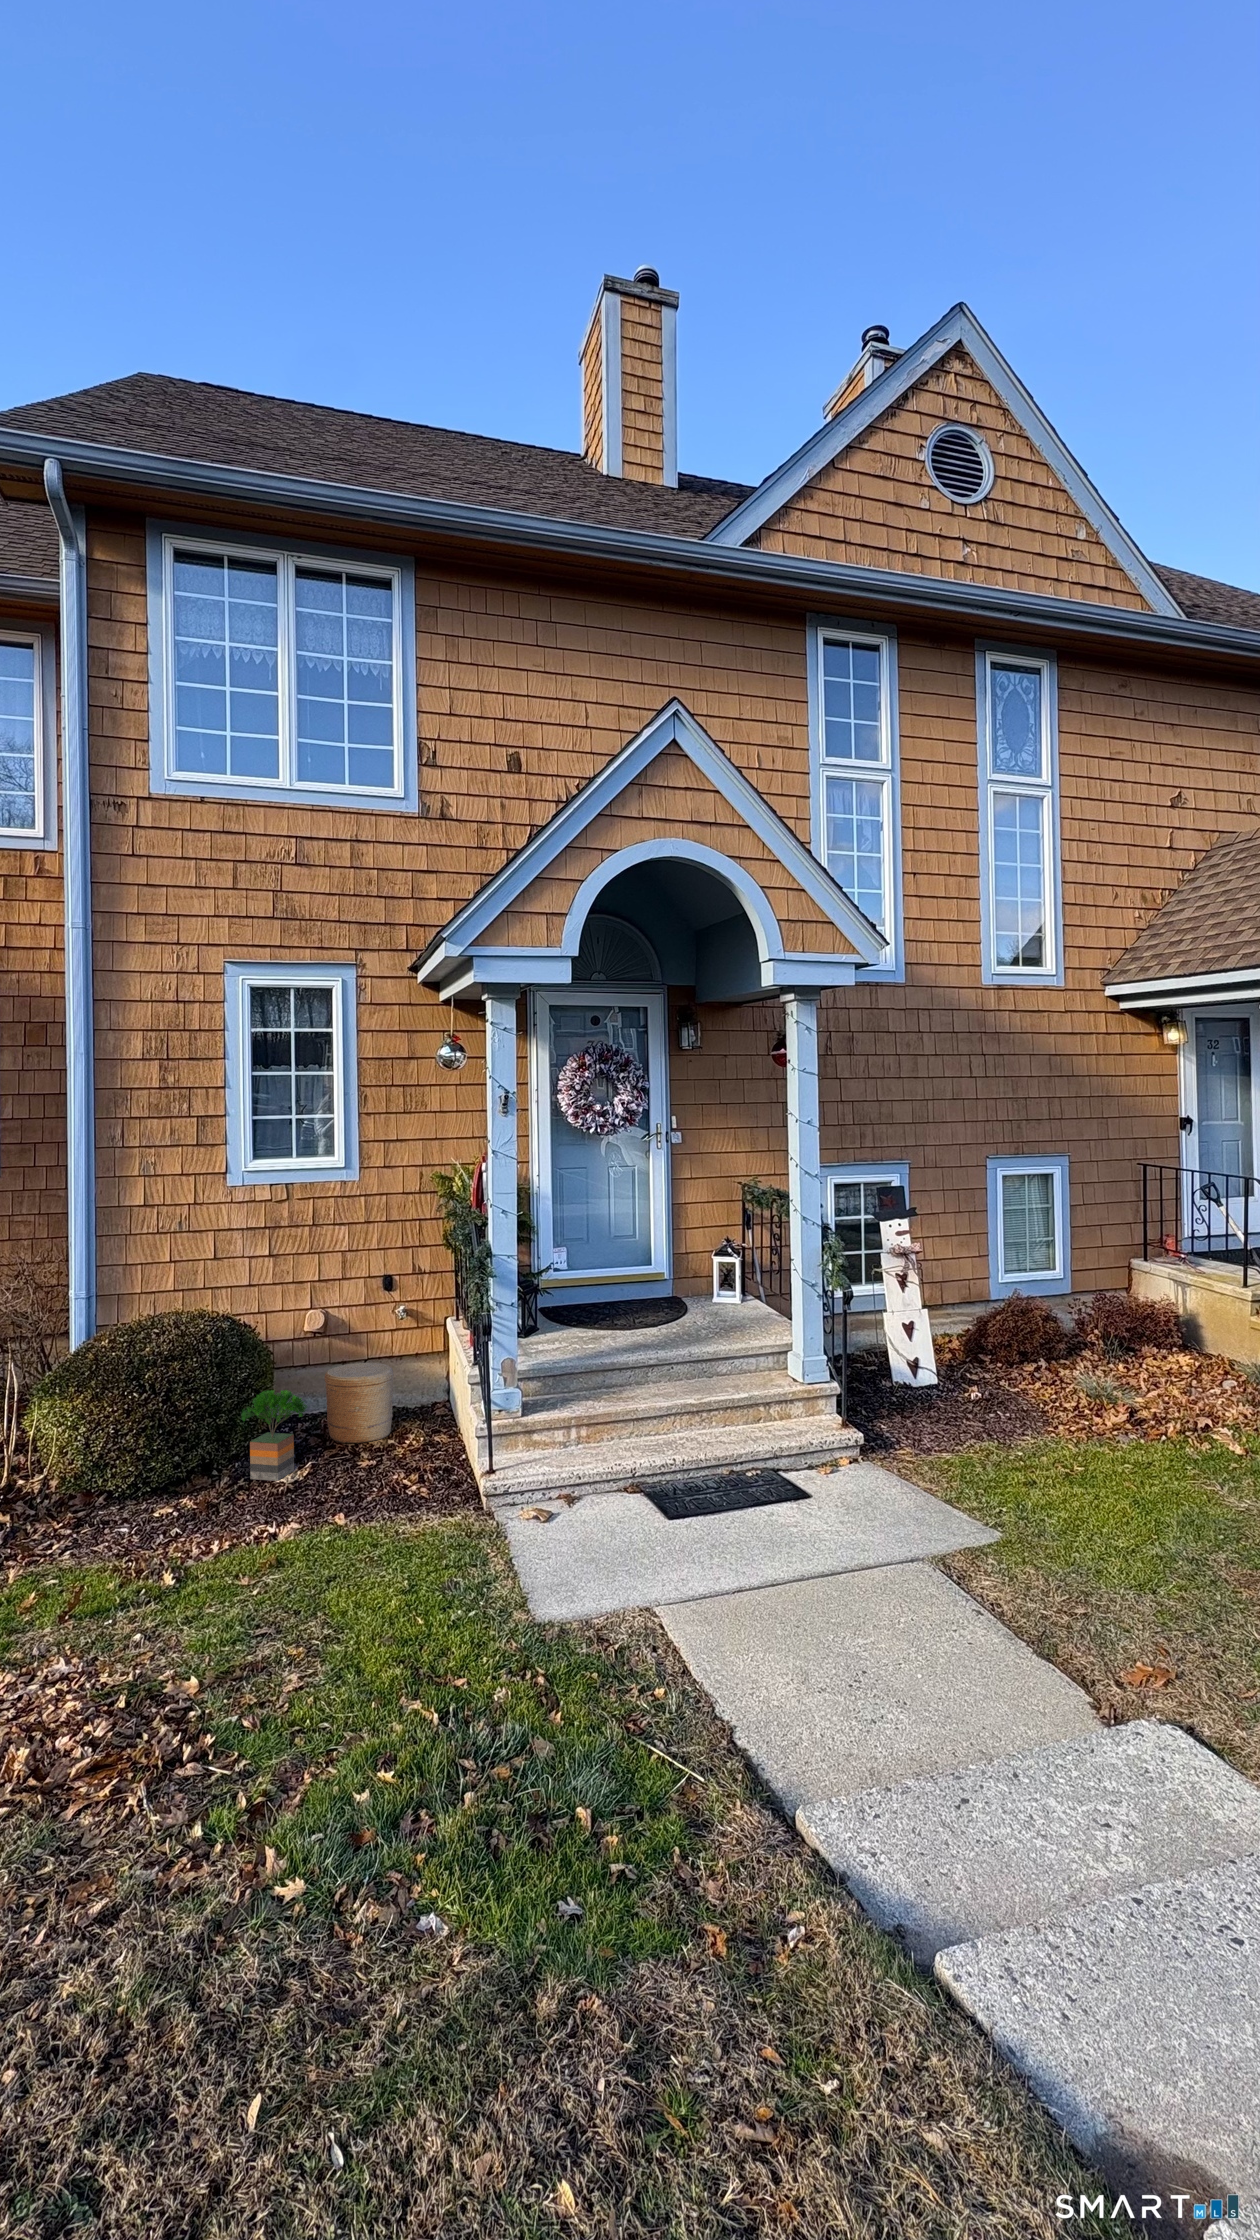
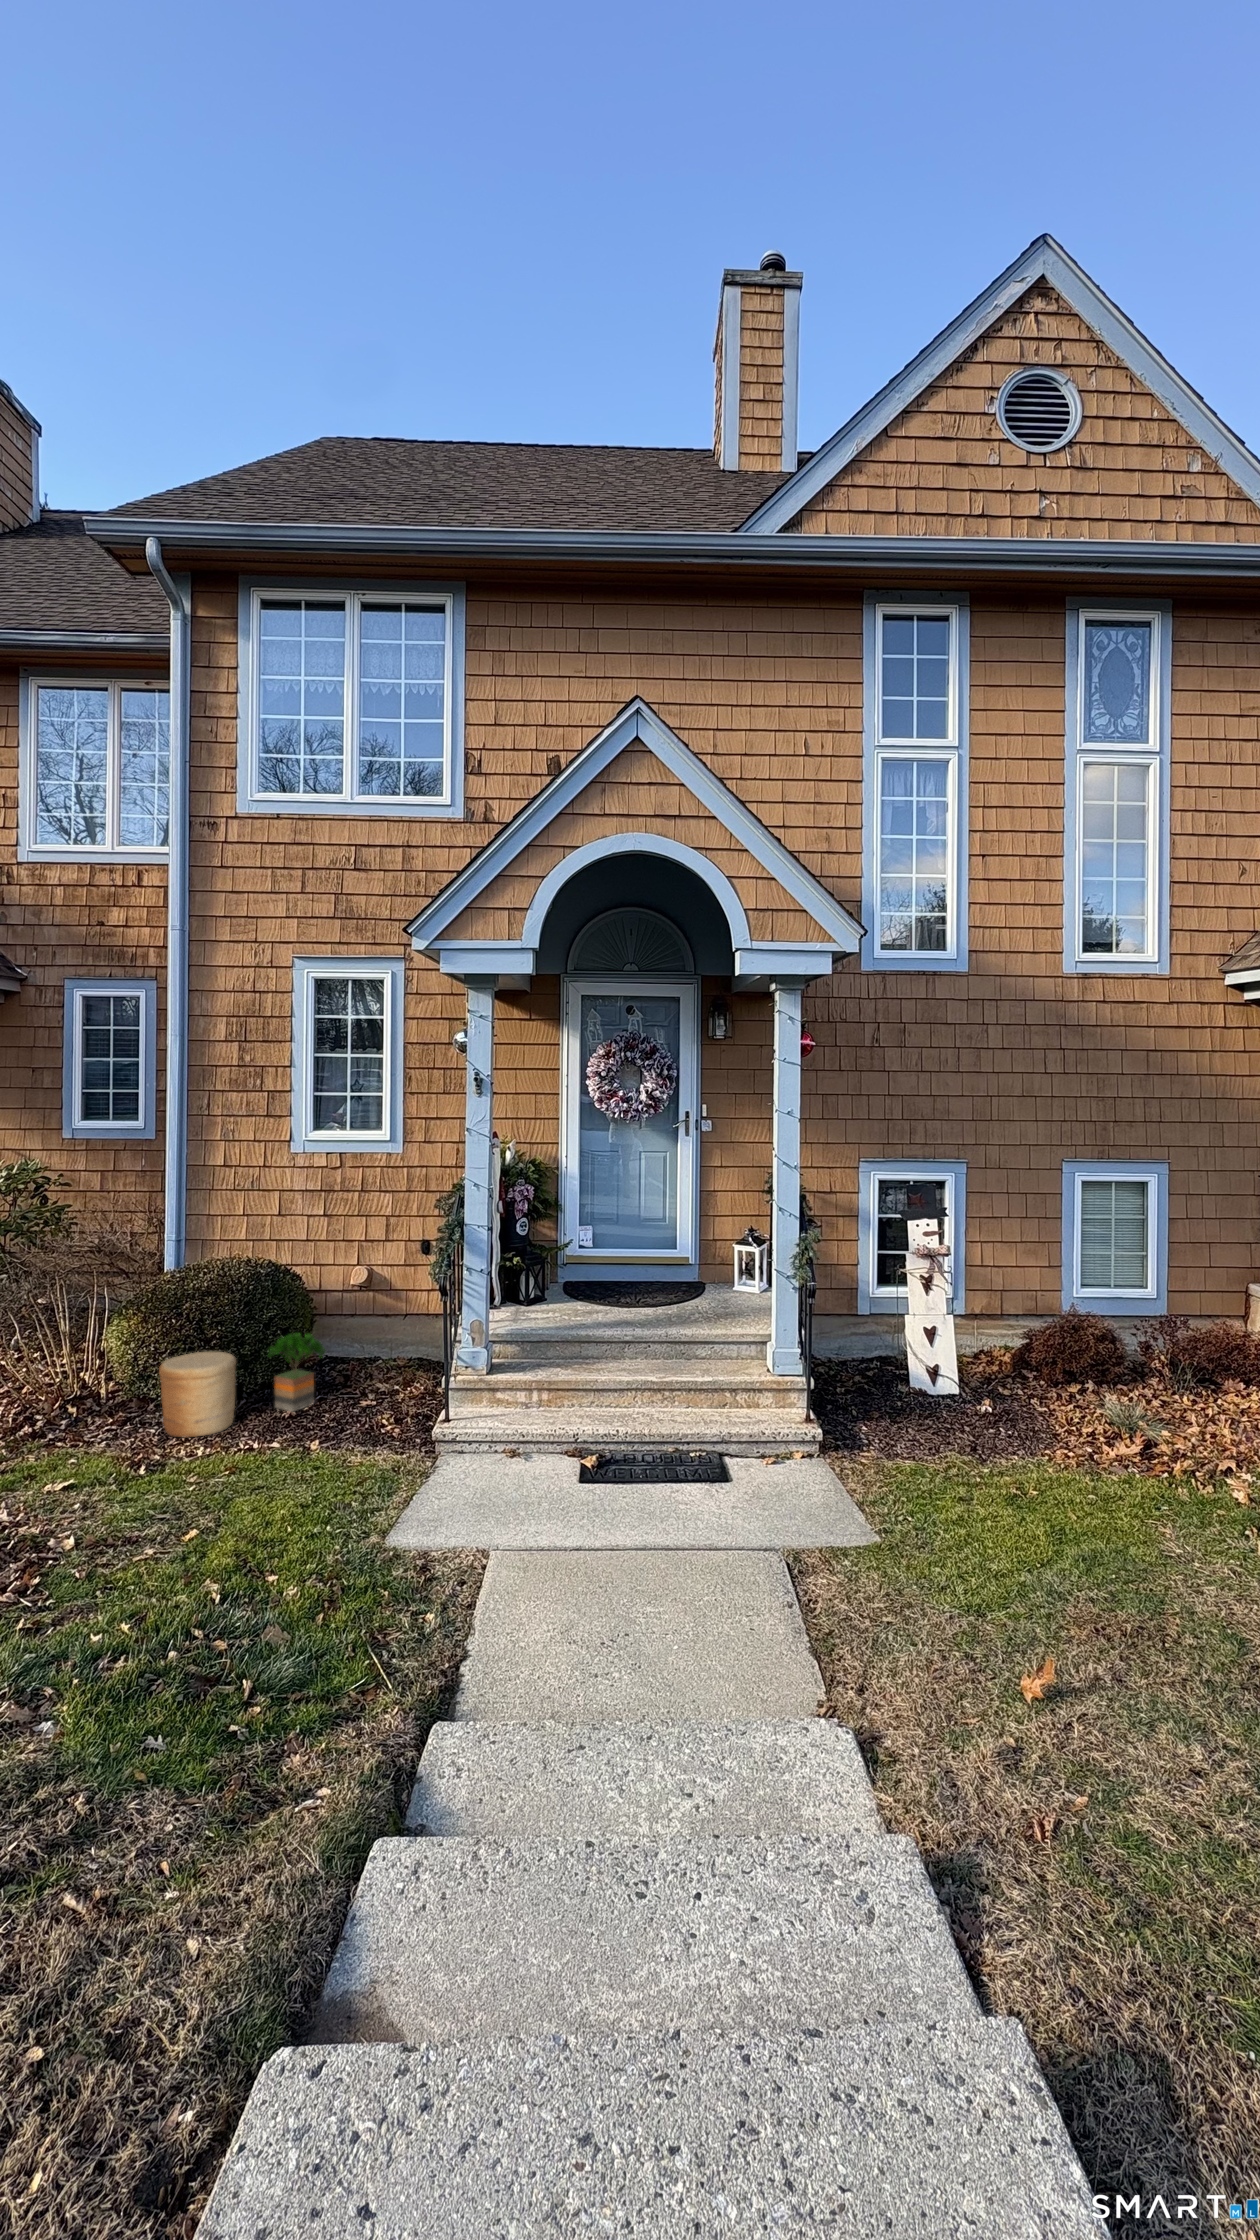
woven basket: present [324,1363,393,1443] -> present [159,1352,236,1438]

